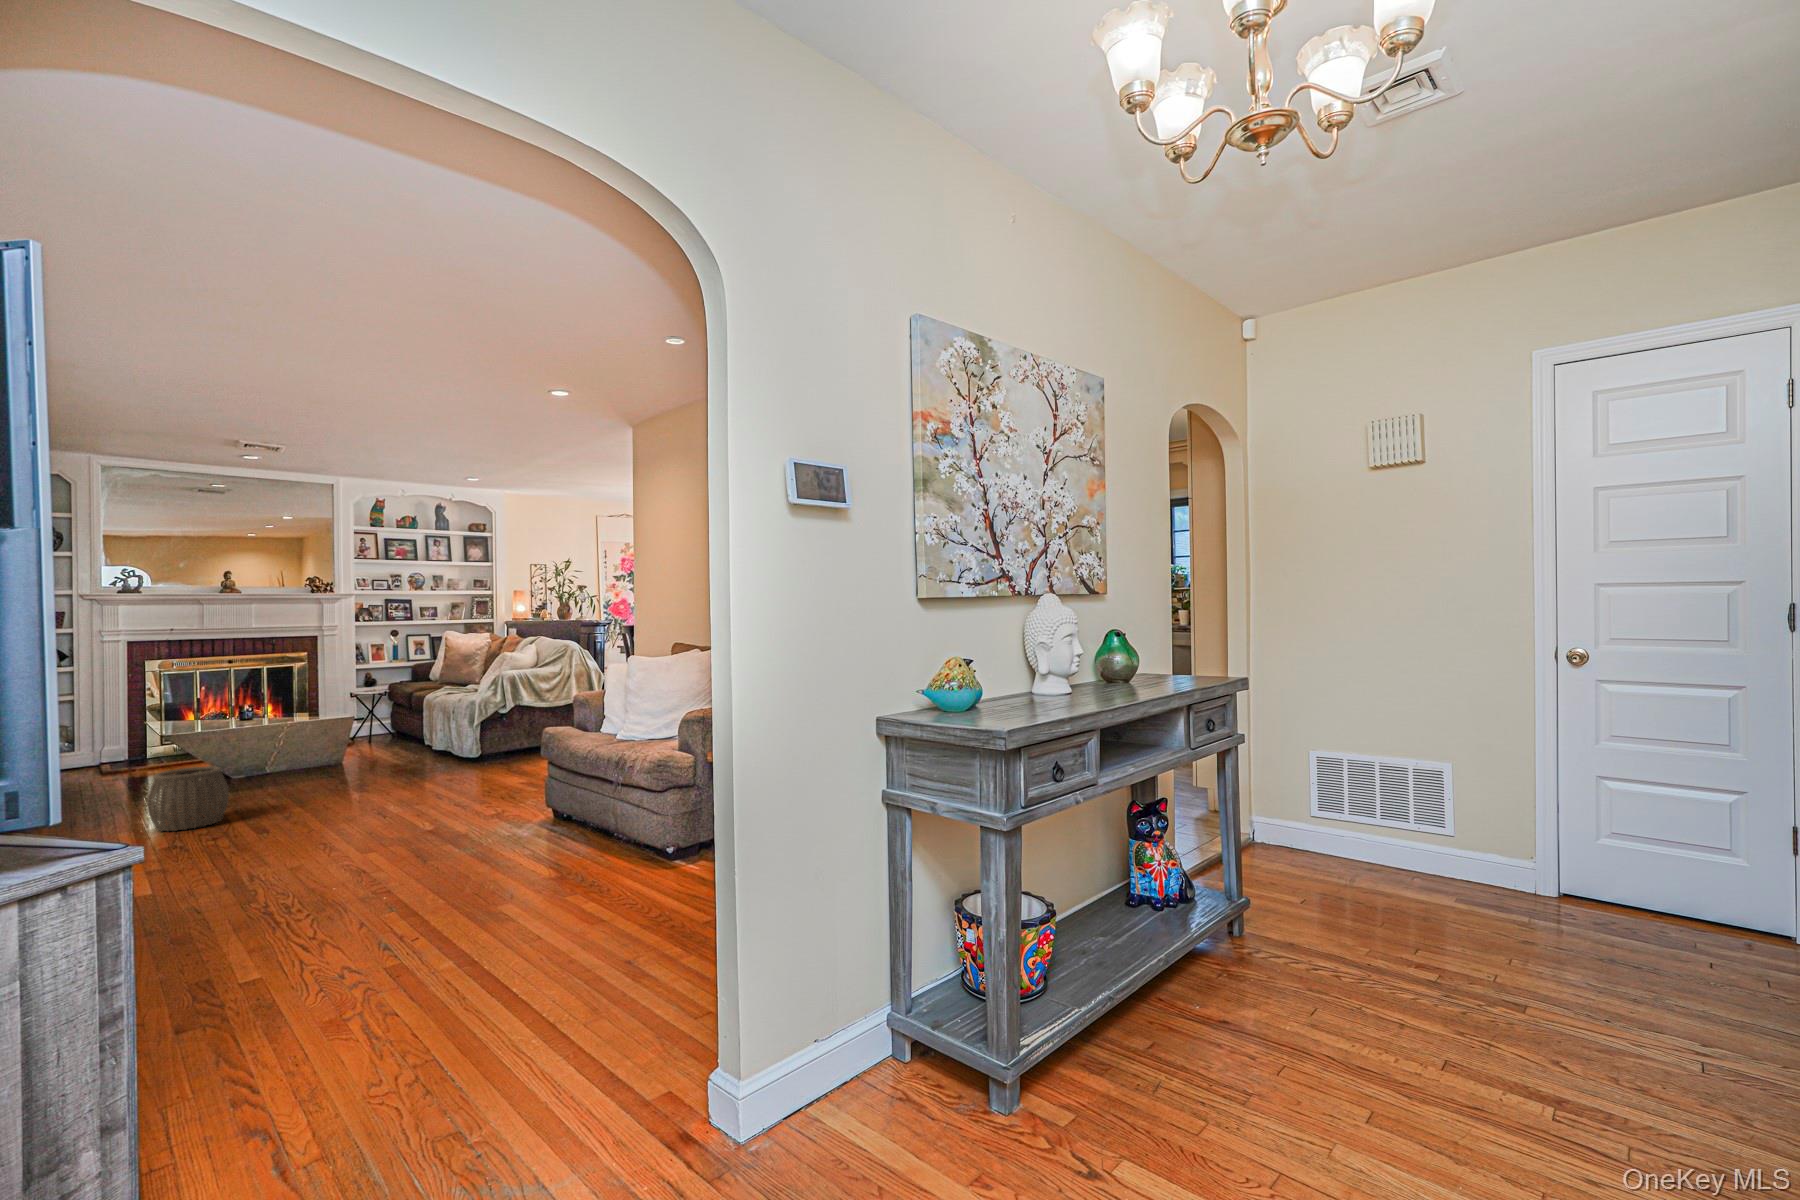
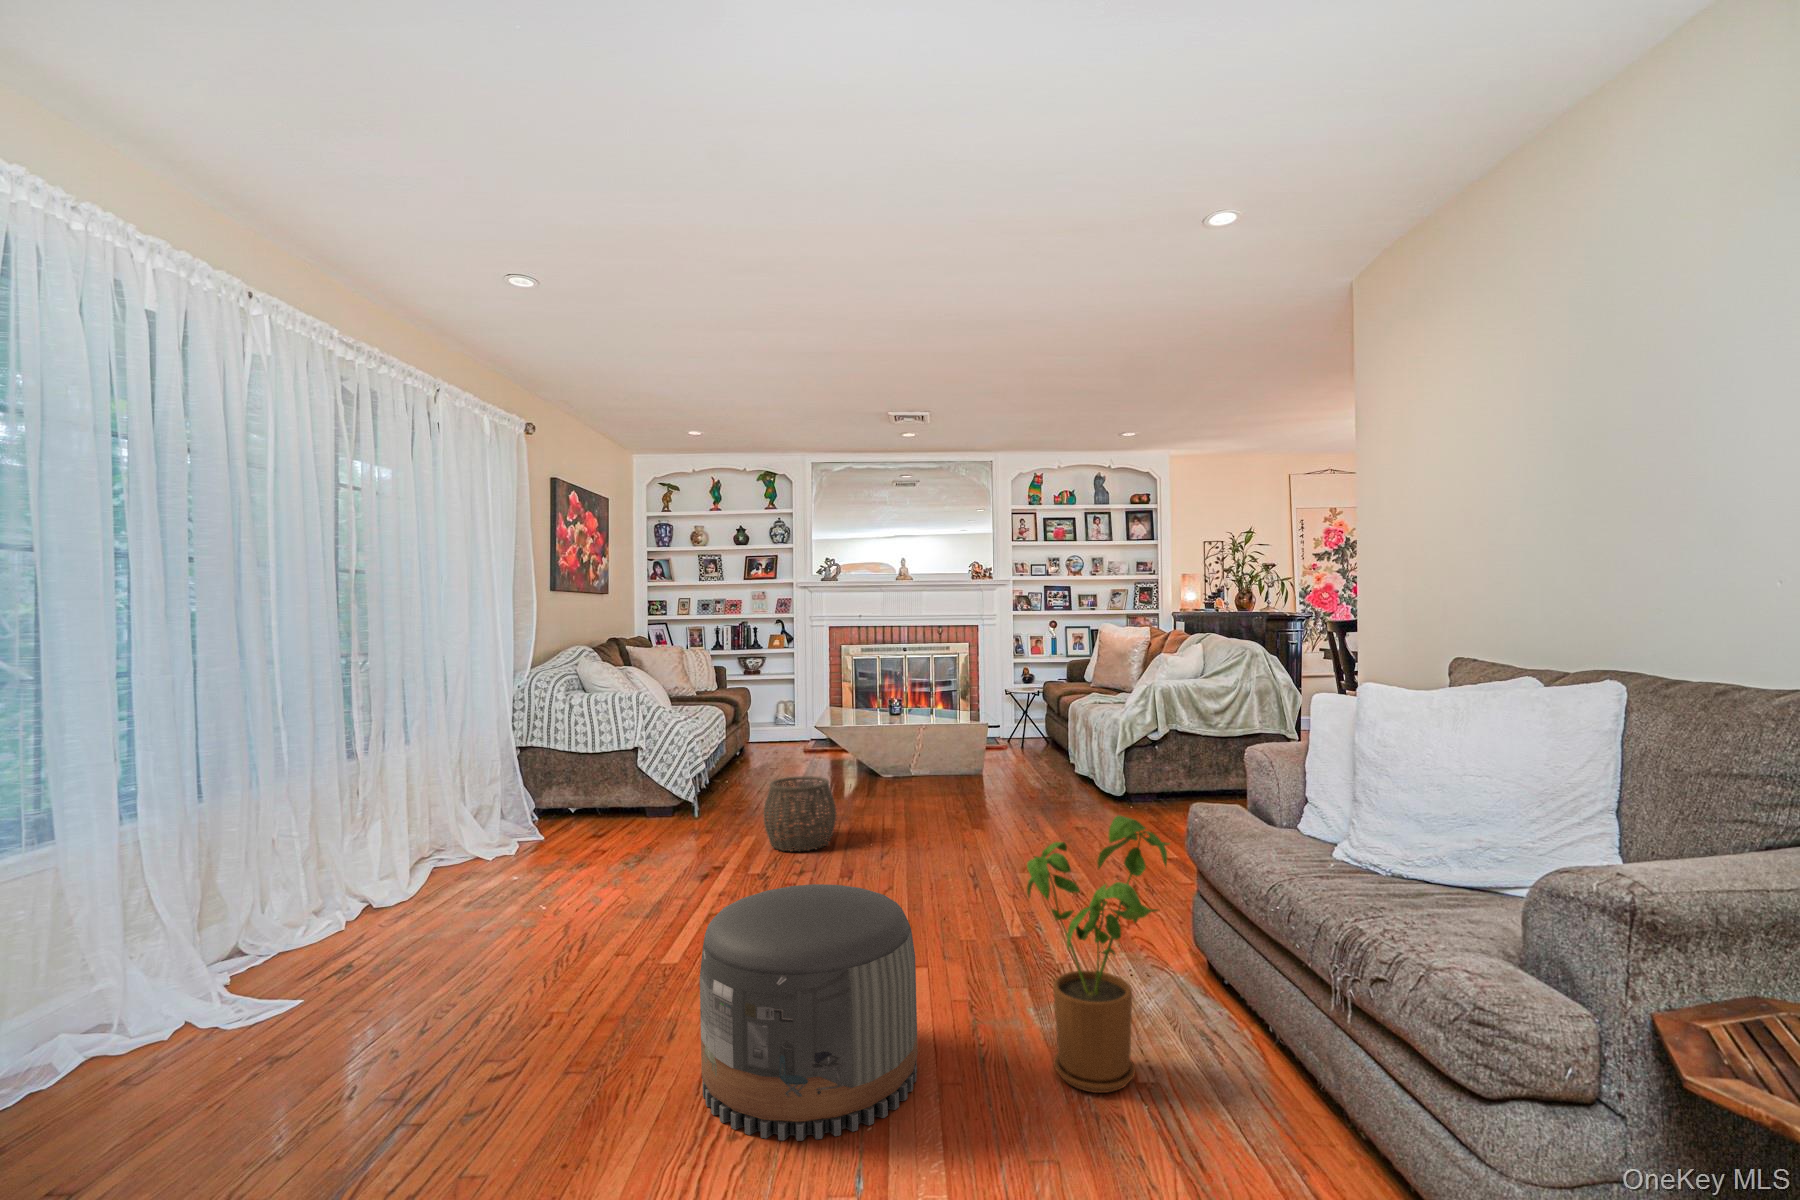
house plant: none [459,724,539,862] -> present [1027,815,1170,1093]
pouf: none [243,788,398,919] -> present [700,884,918,1141]

